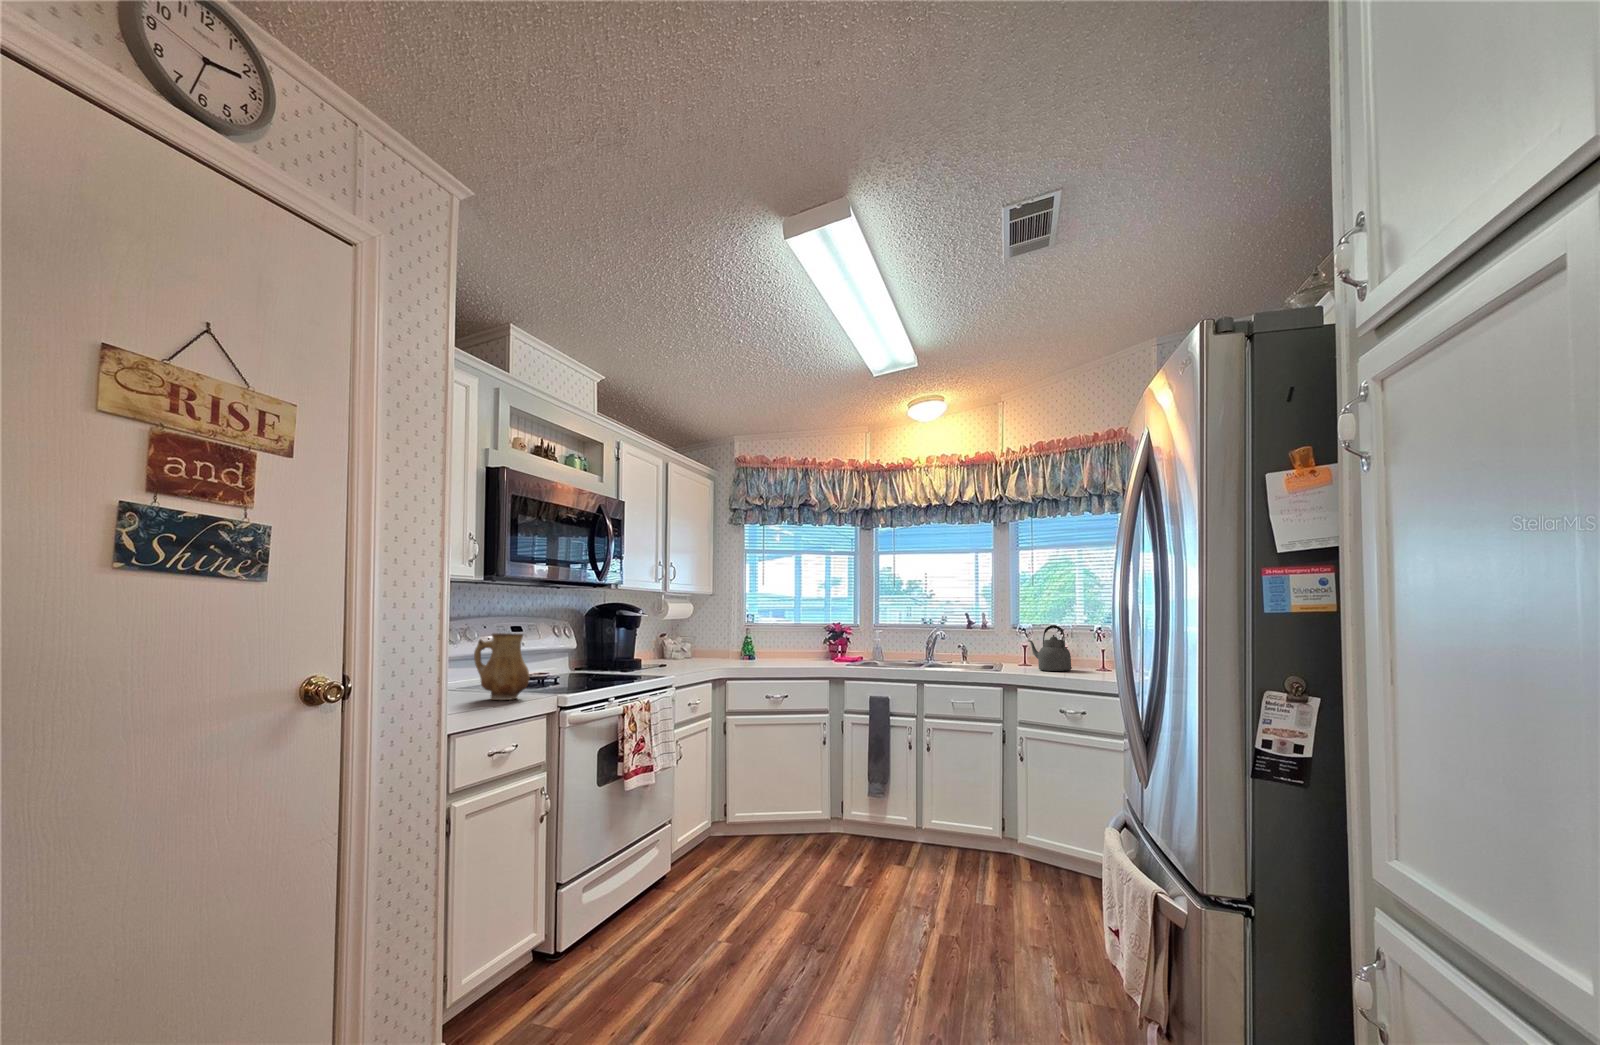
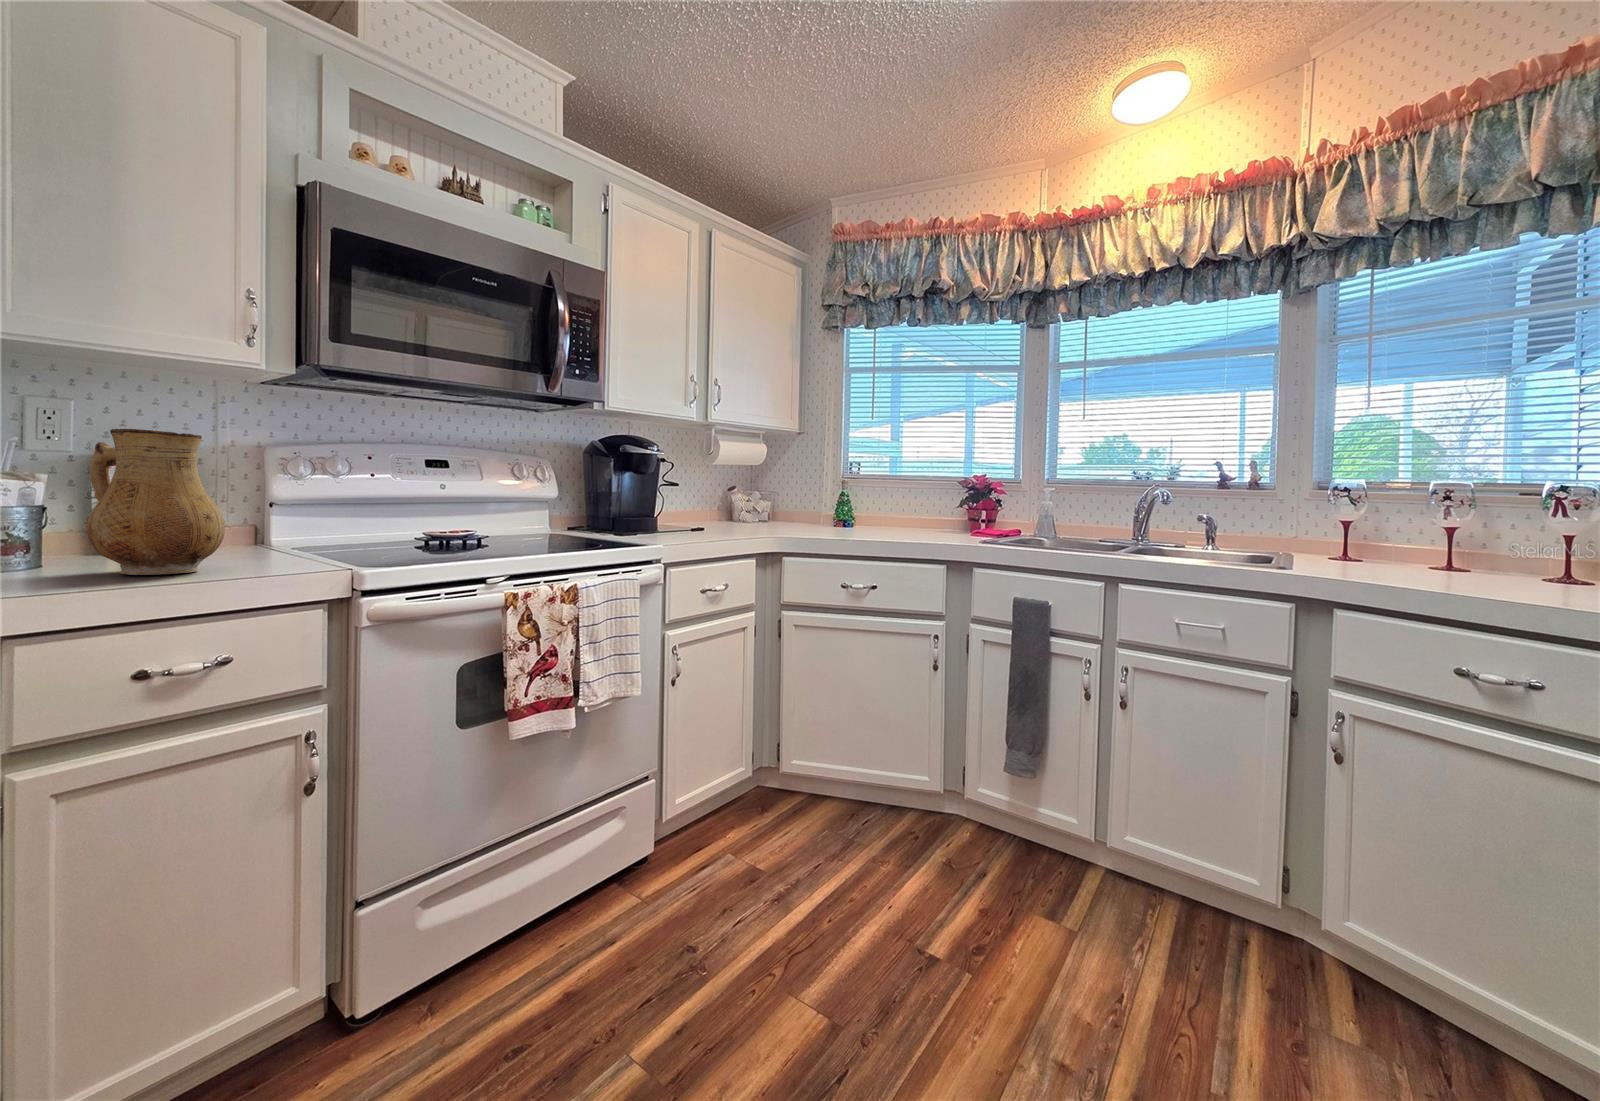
kettle: present [1028,625,1071,671] -> none [1347,478,1466,573]

